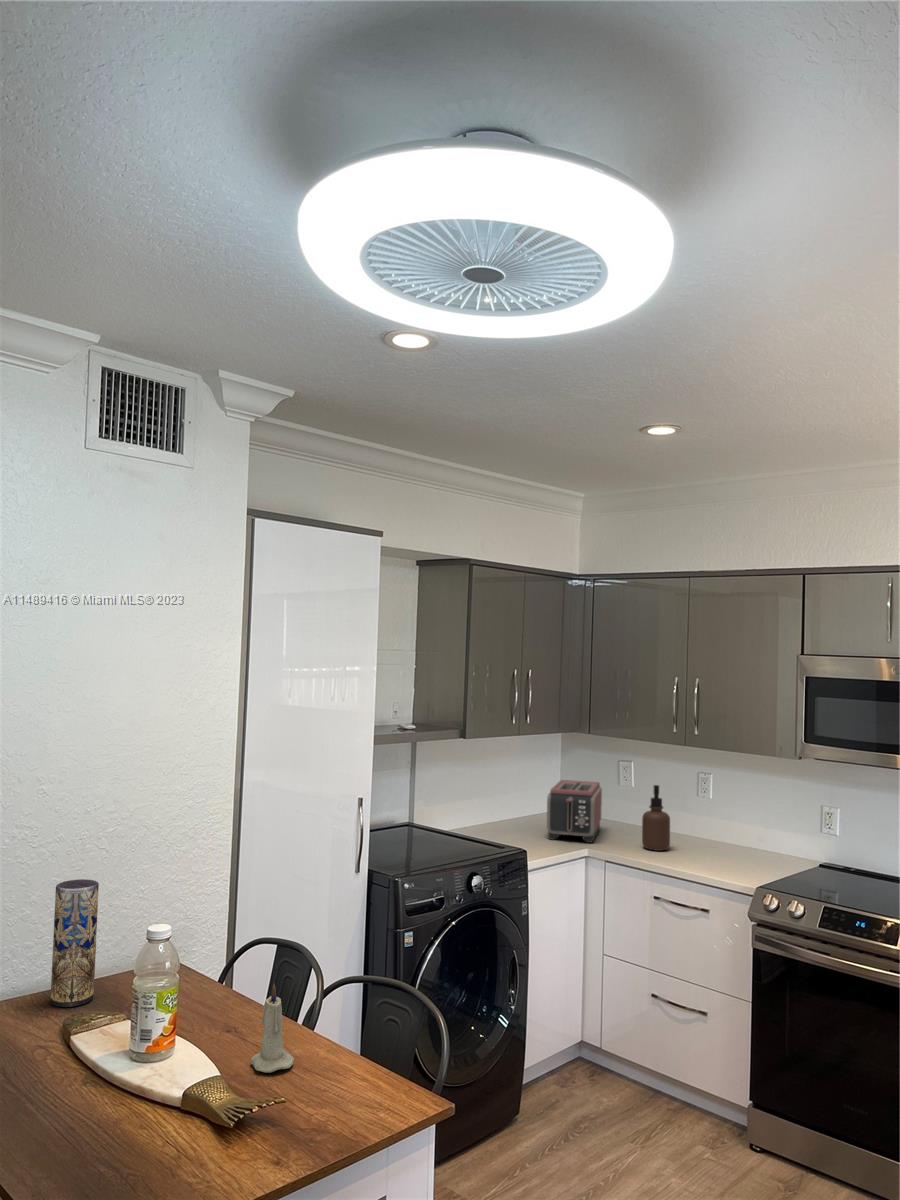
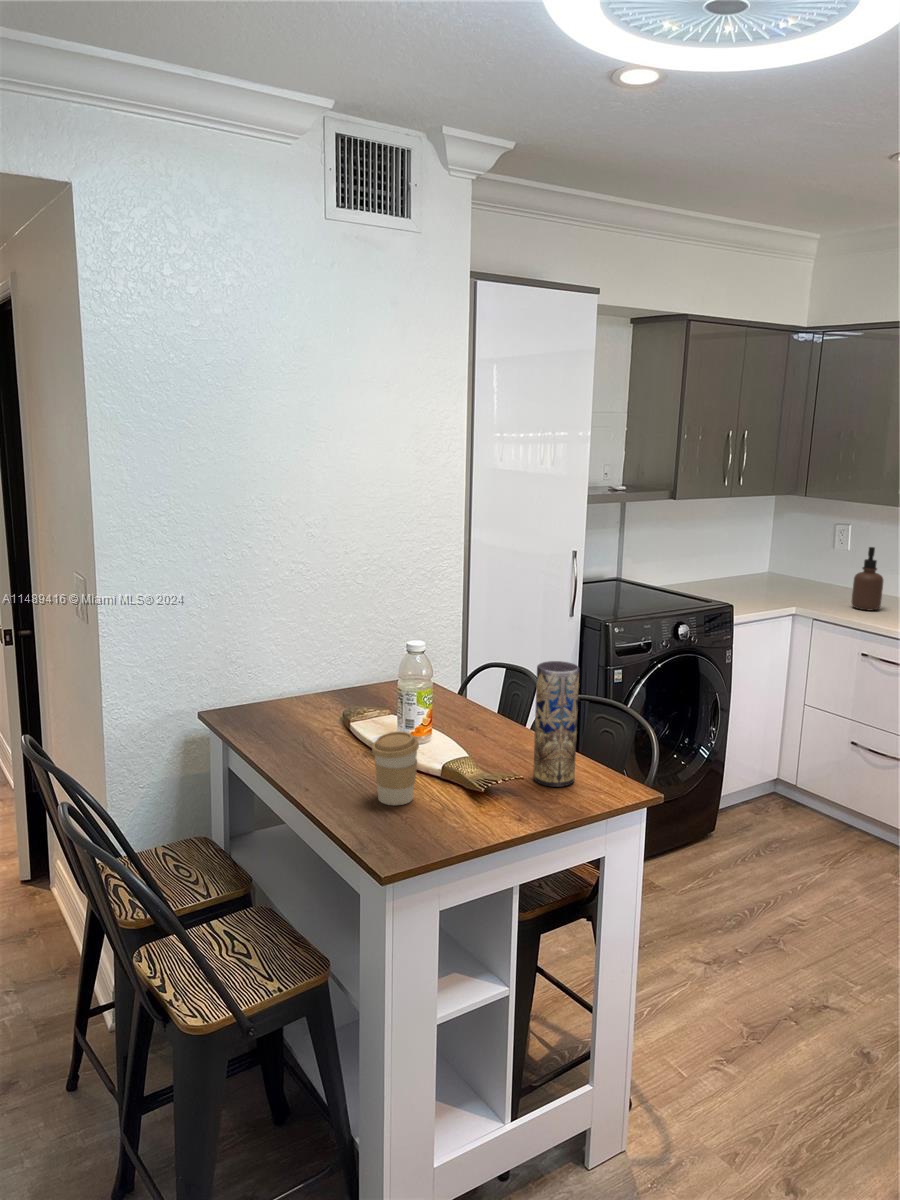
toaster: present [547,780,602,843] -> none [754,541,813,601]
vase: present [50,879,99,1007] -> present [533,661,579,787]
candle: present [251,984,294,1073] -> none [492,692,527,759]
coffee cup: none [85,1053,150,1162] -> present [372,731,419,805]

